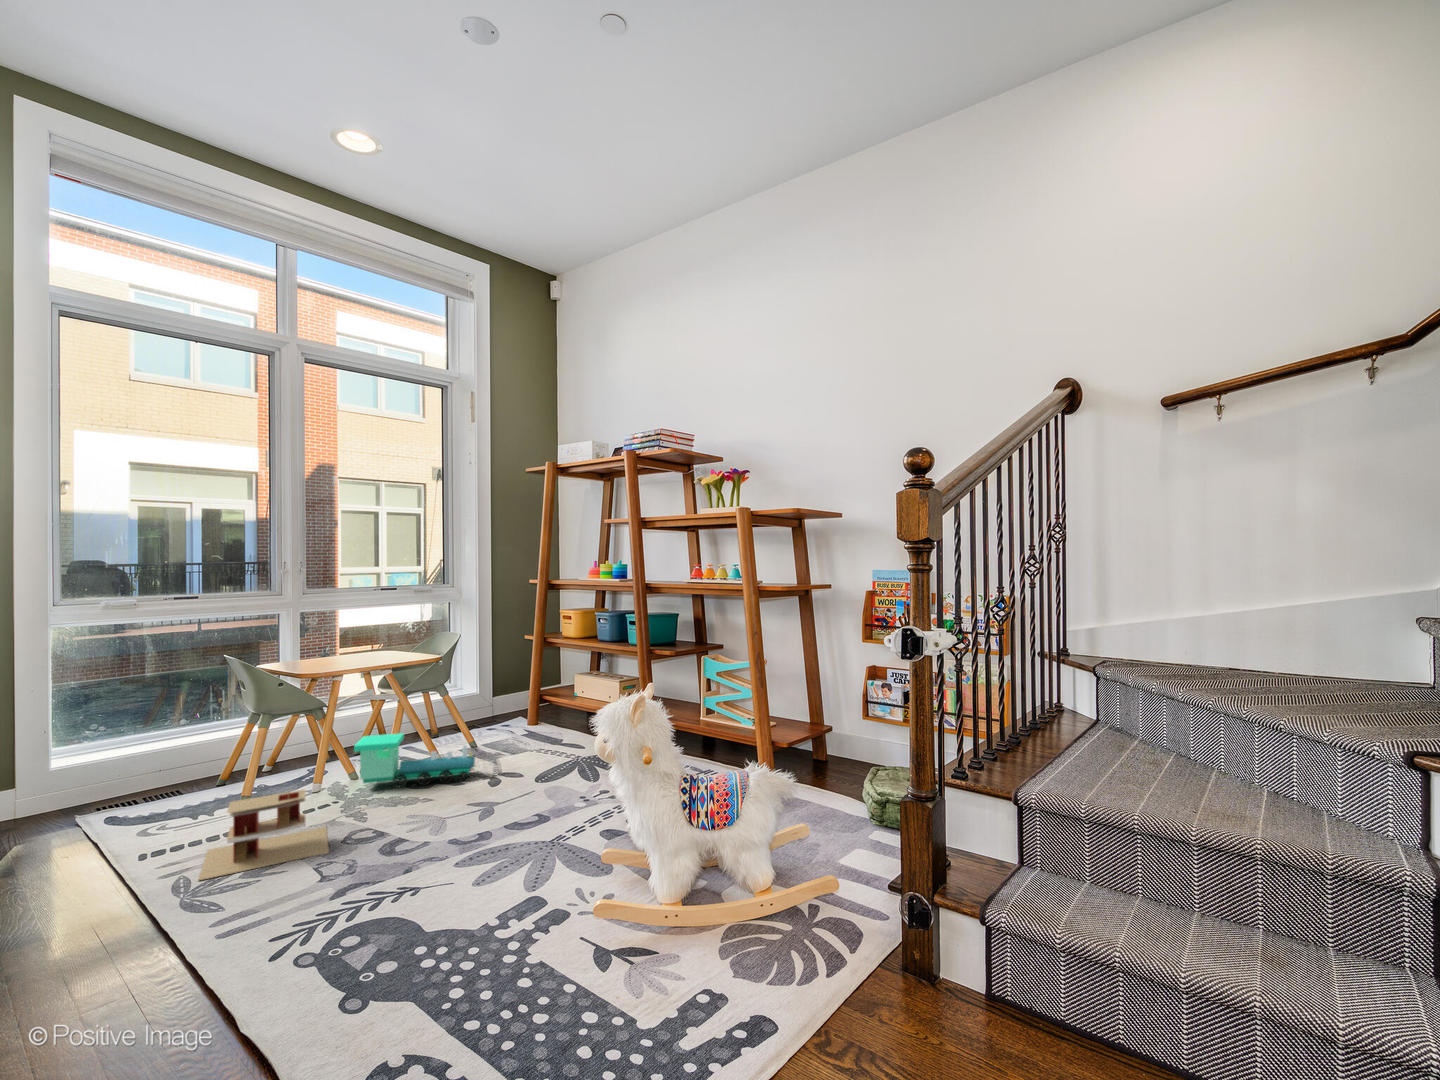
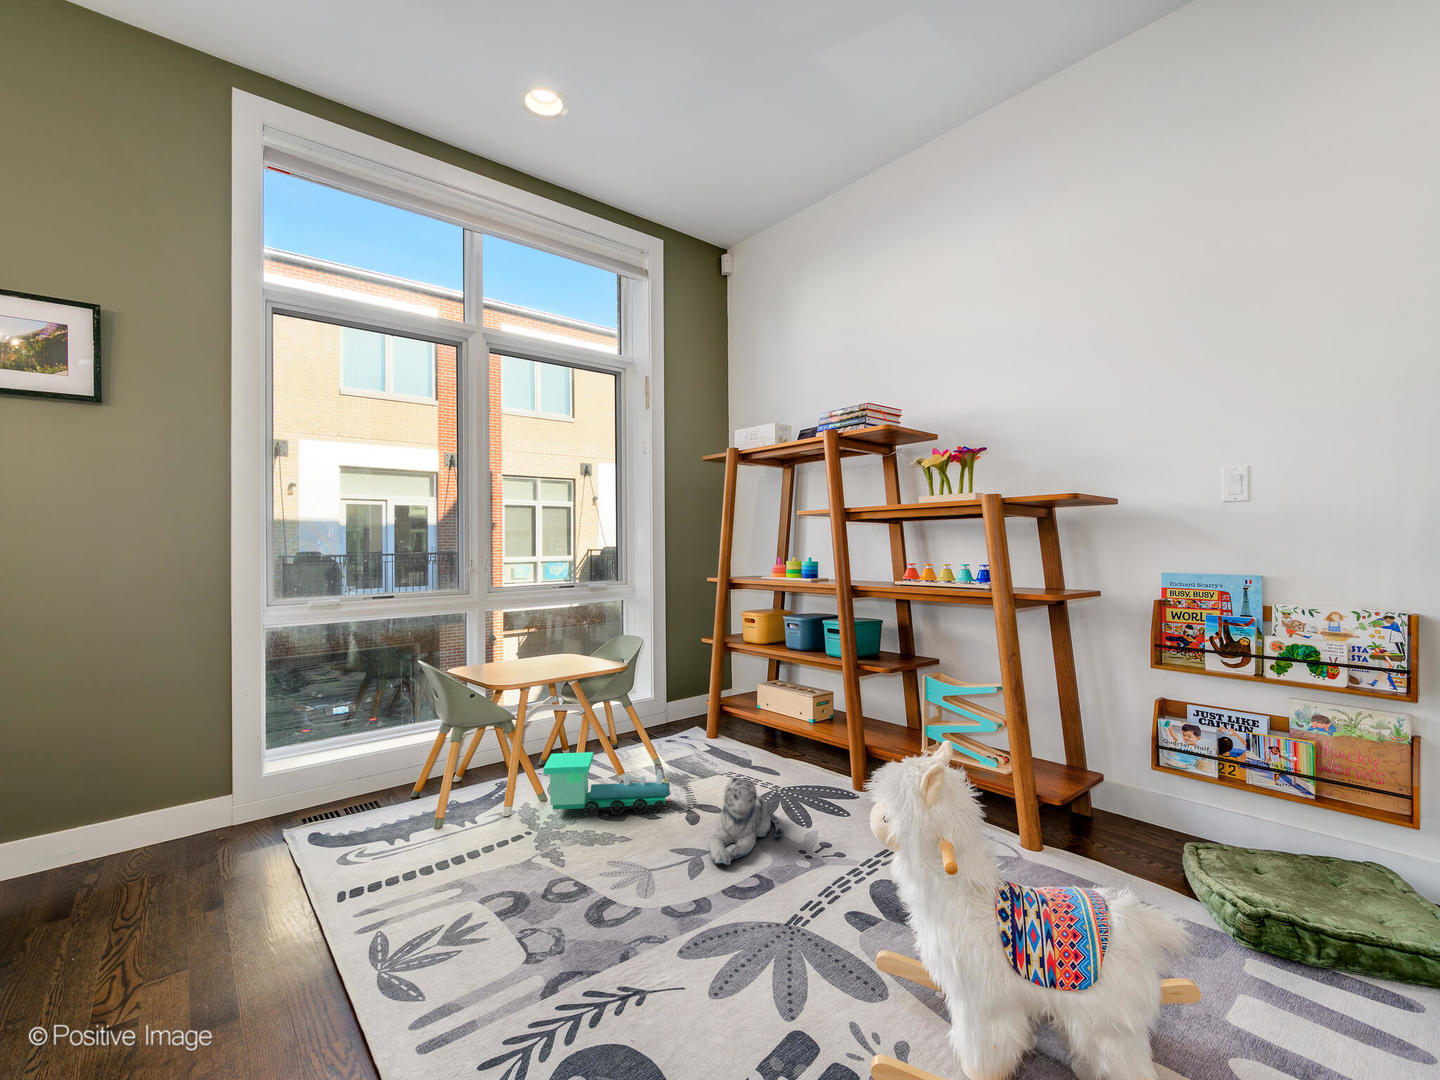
plush toy: none [499,741,569,811] -> present [709,778,783,865]
toy house: present [199,790,329,880] -> none [386,829,527,944]

